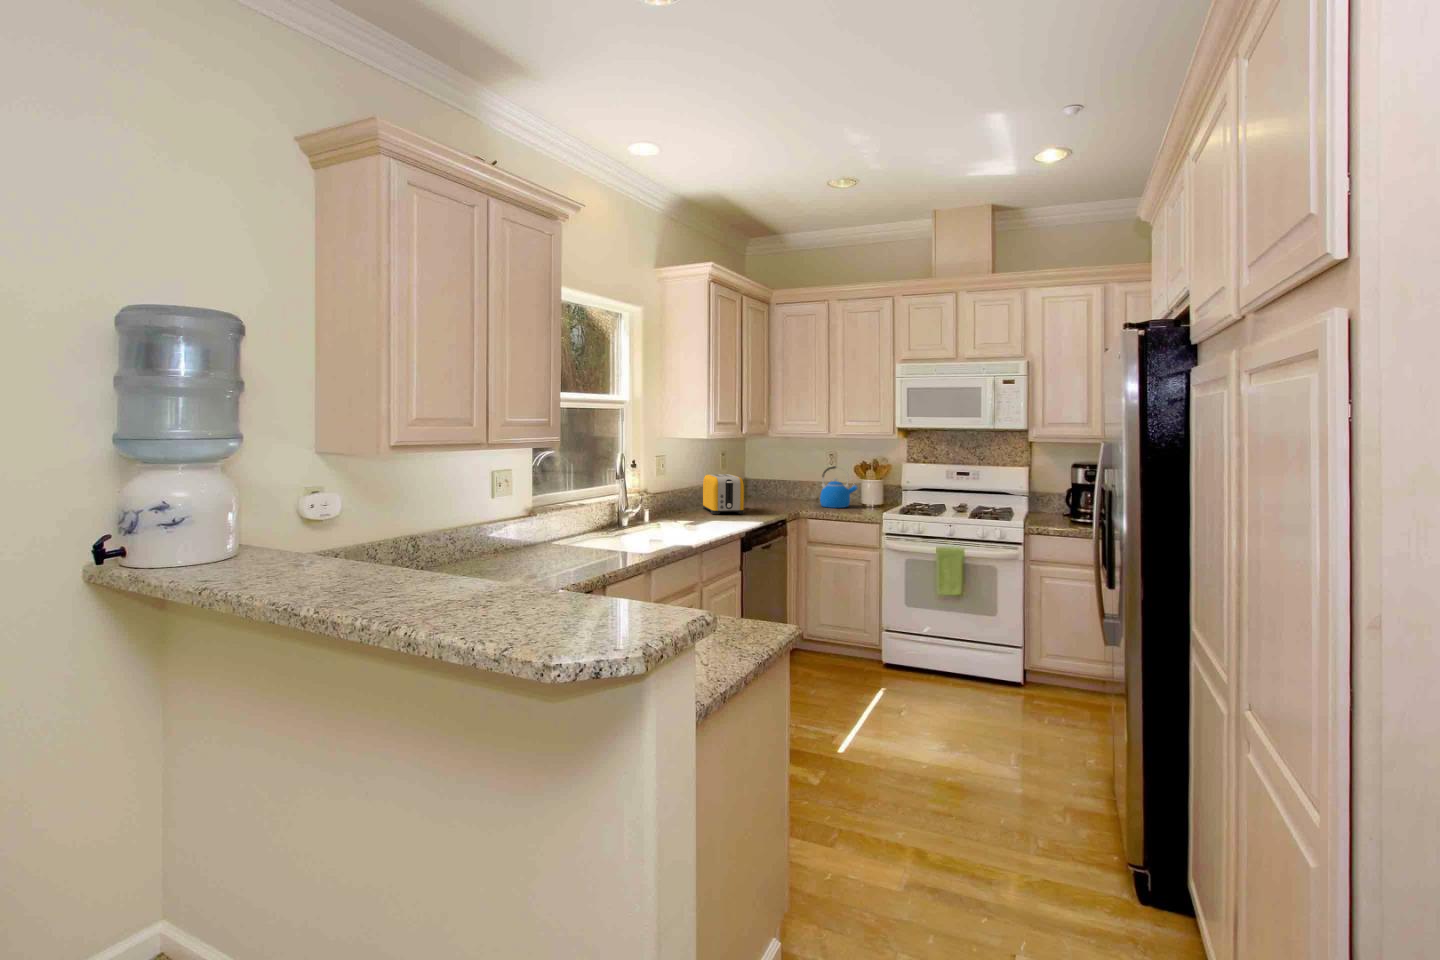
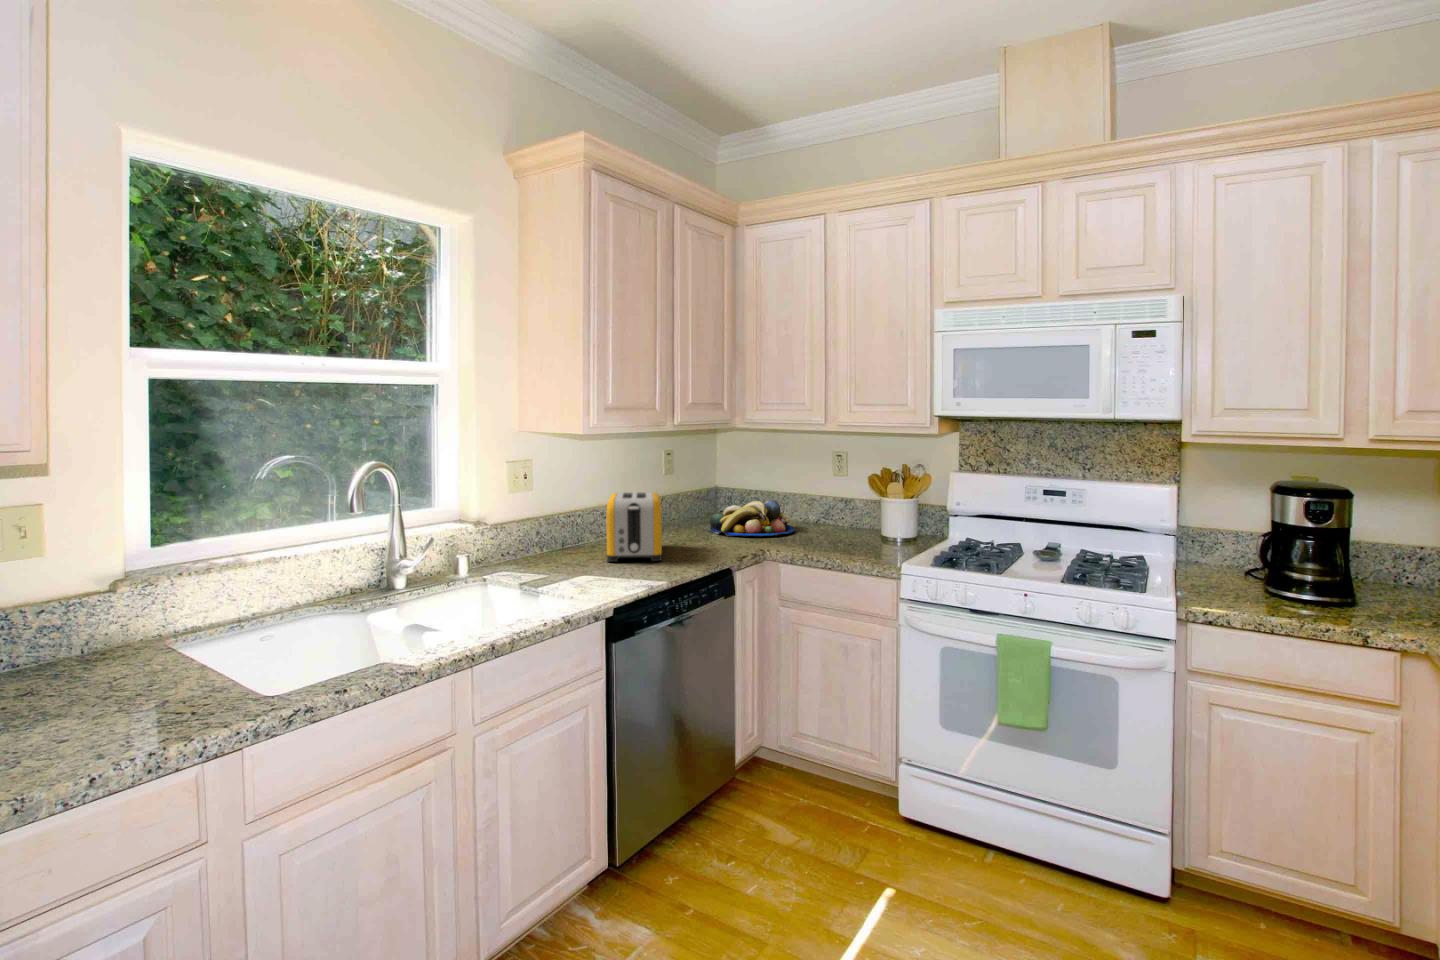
kettle: present [820,466,858,508] -> none [810,478,872,548]
fruit bowl: none [751,481,806,503] -> present [709,500,795,536]

